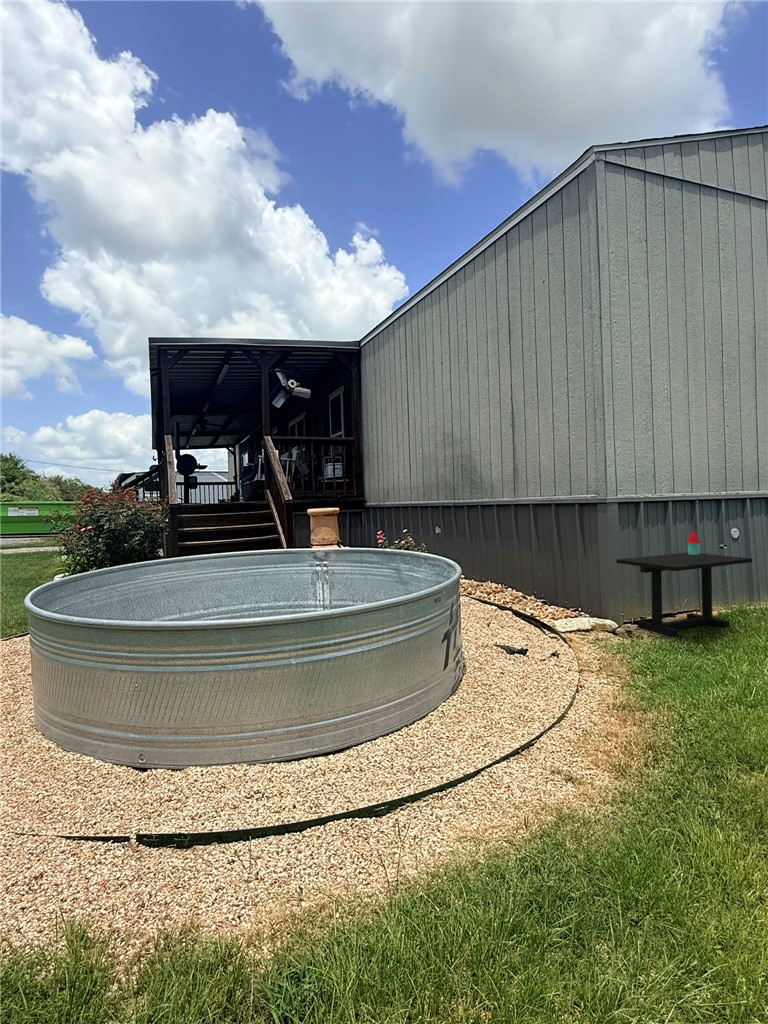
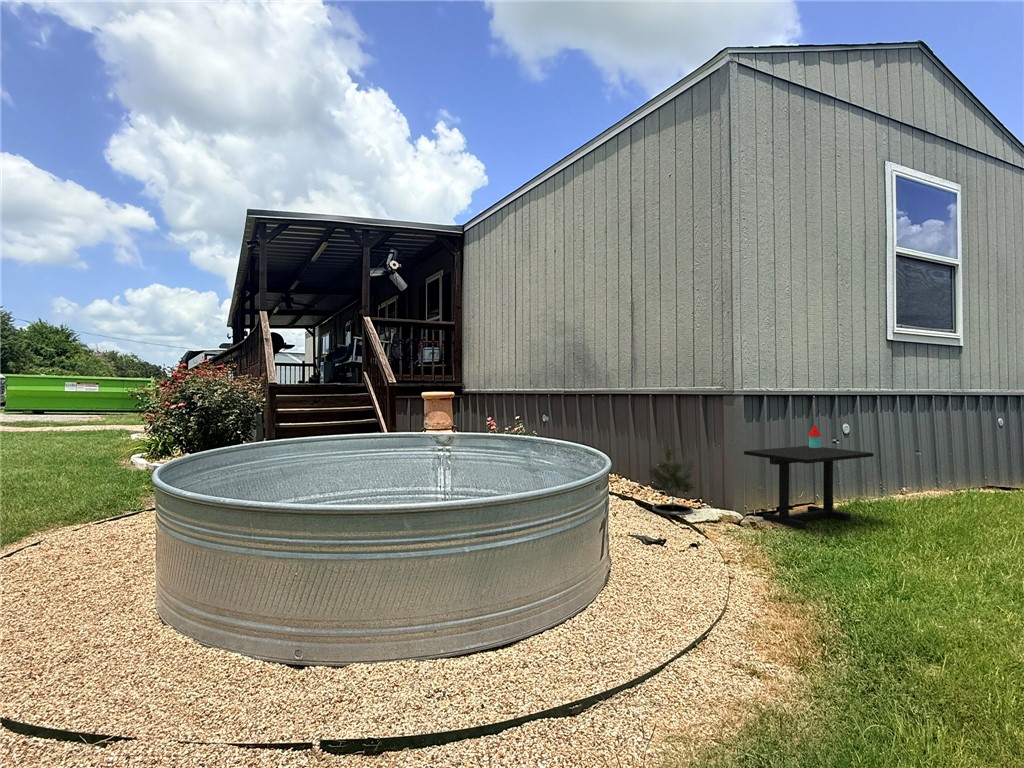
potted tree: none [519,549,572,624] -> present [649,441,695,515]

